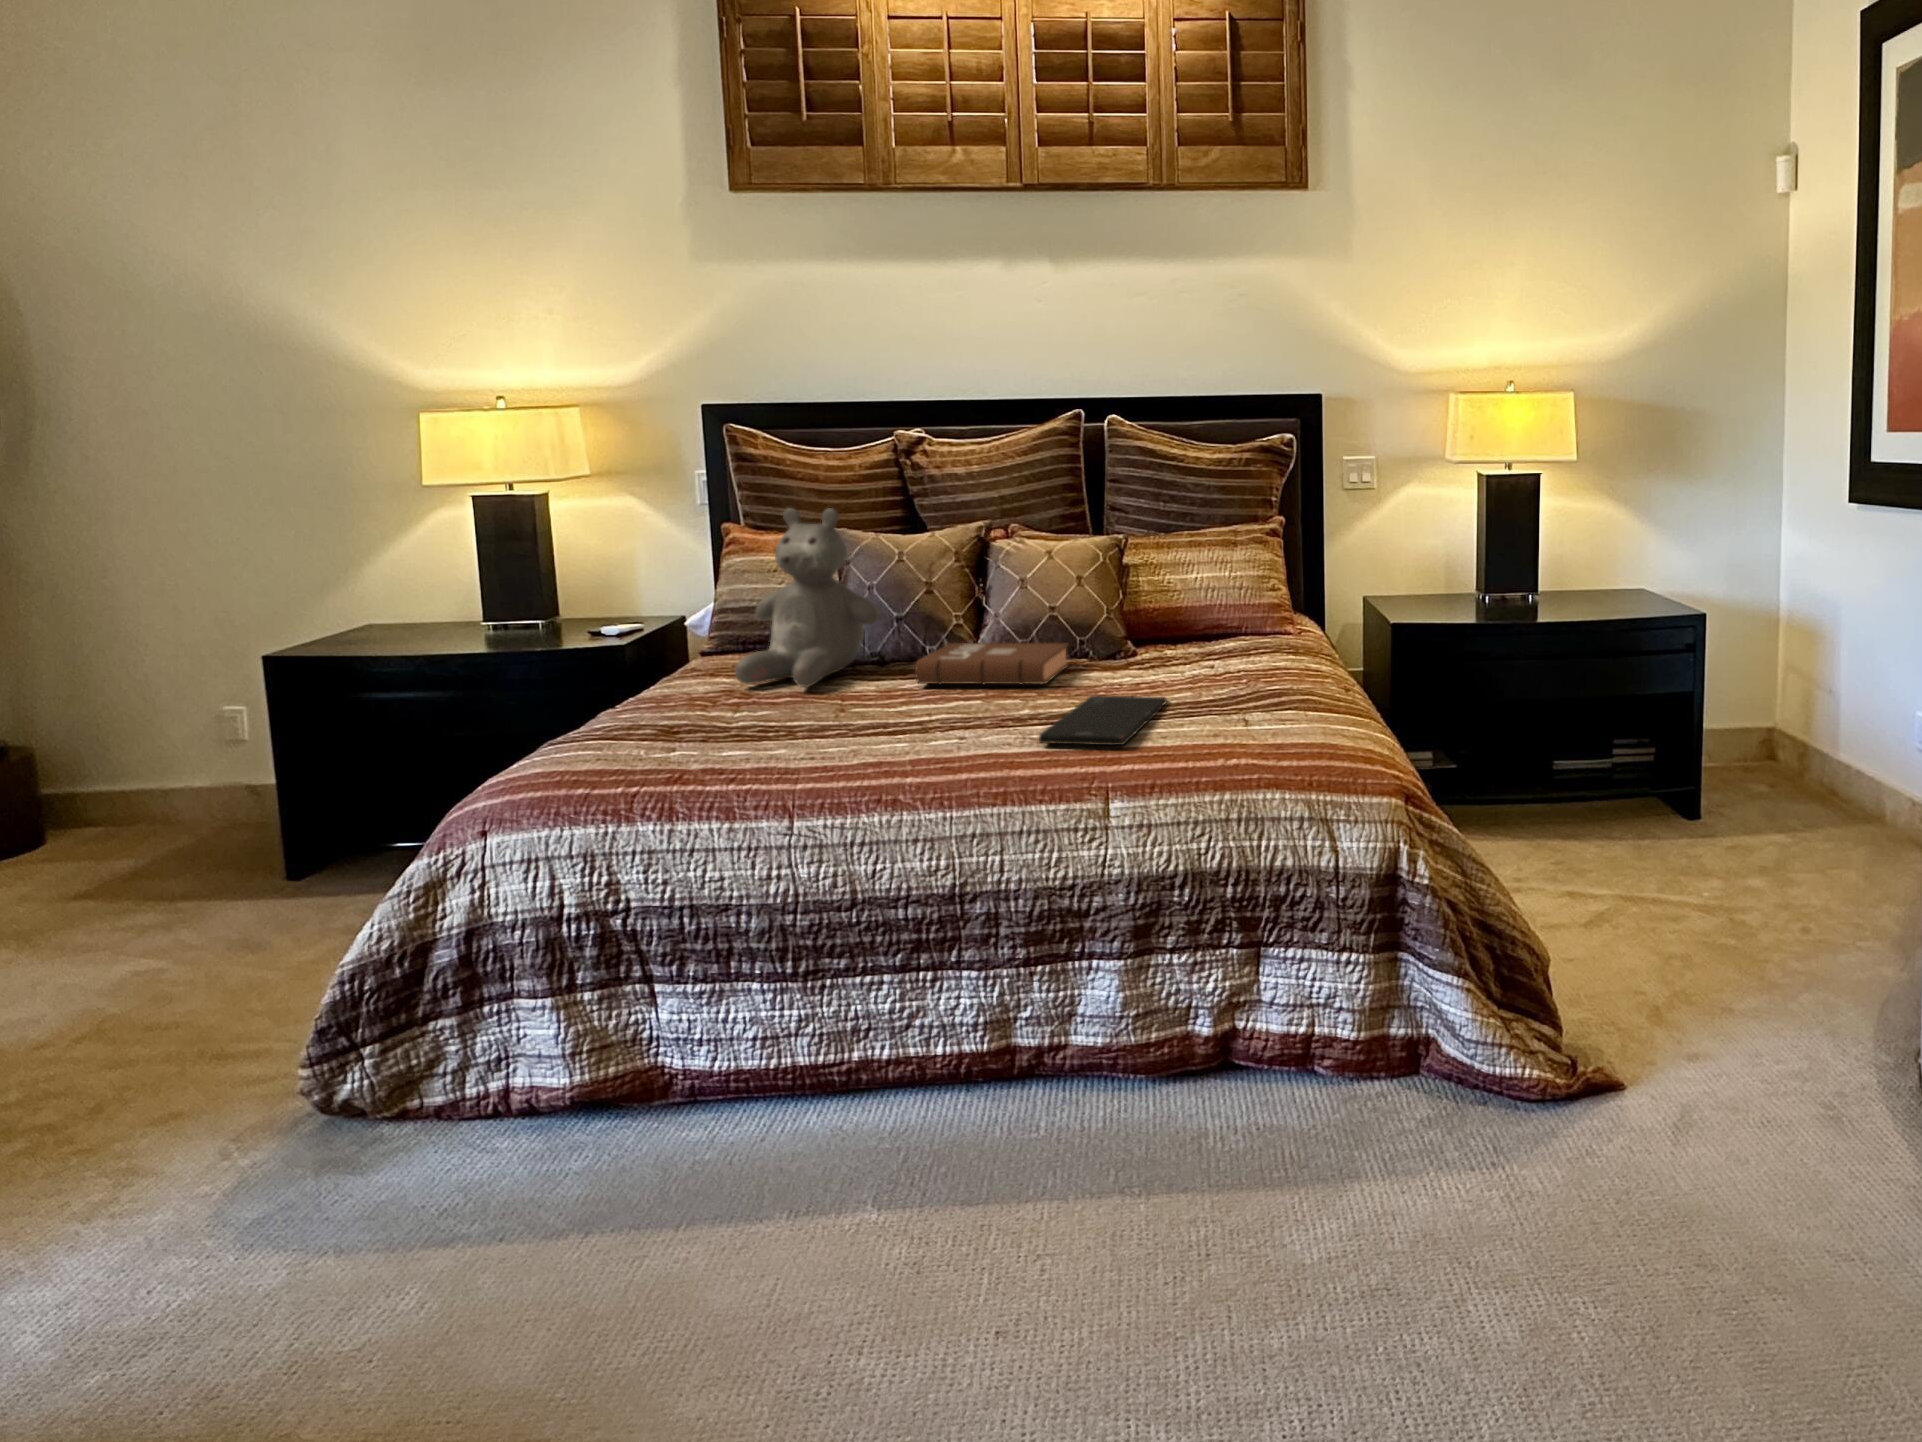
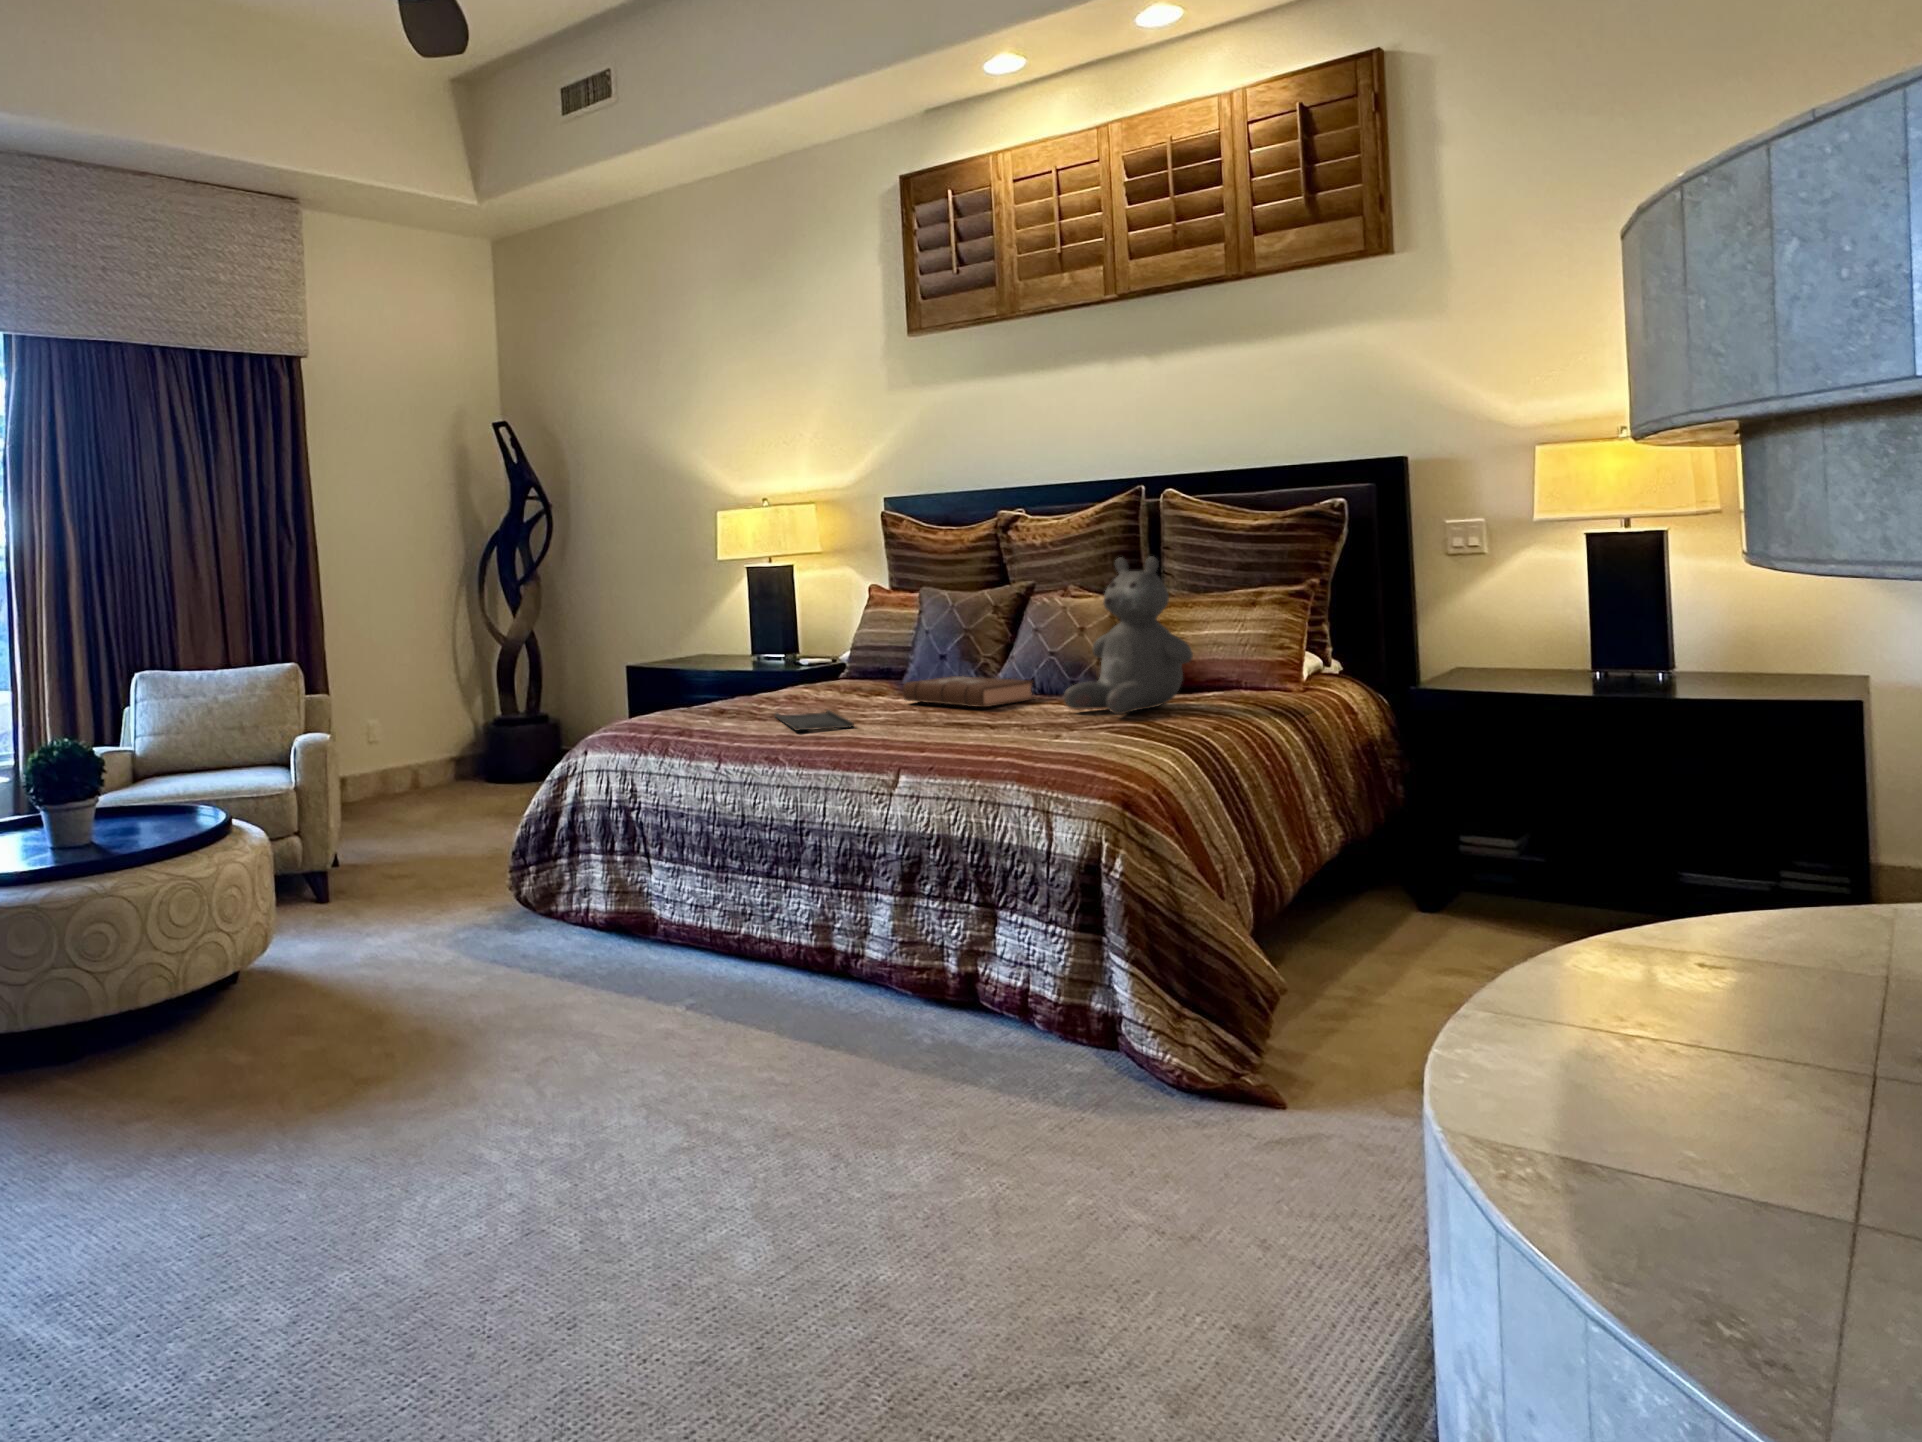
teddy bear: present [735,508,879,687] -> present [1064,556,1193,714]
smartphone: present [1039,695,1166,745] -> none [901,716,1048,742]
tray: none [763,710,930,753] -> present [774,710,854,731]

